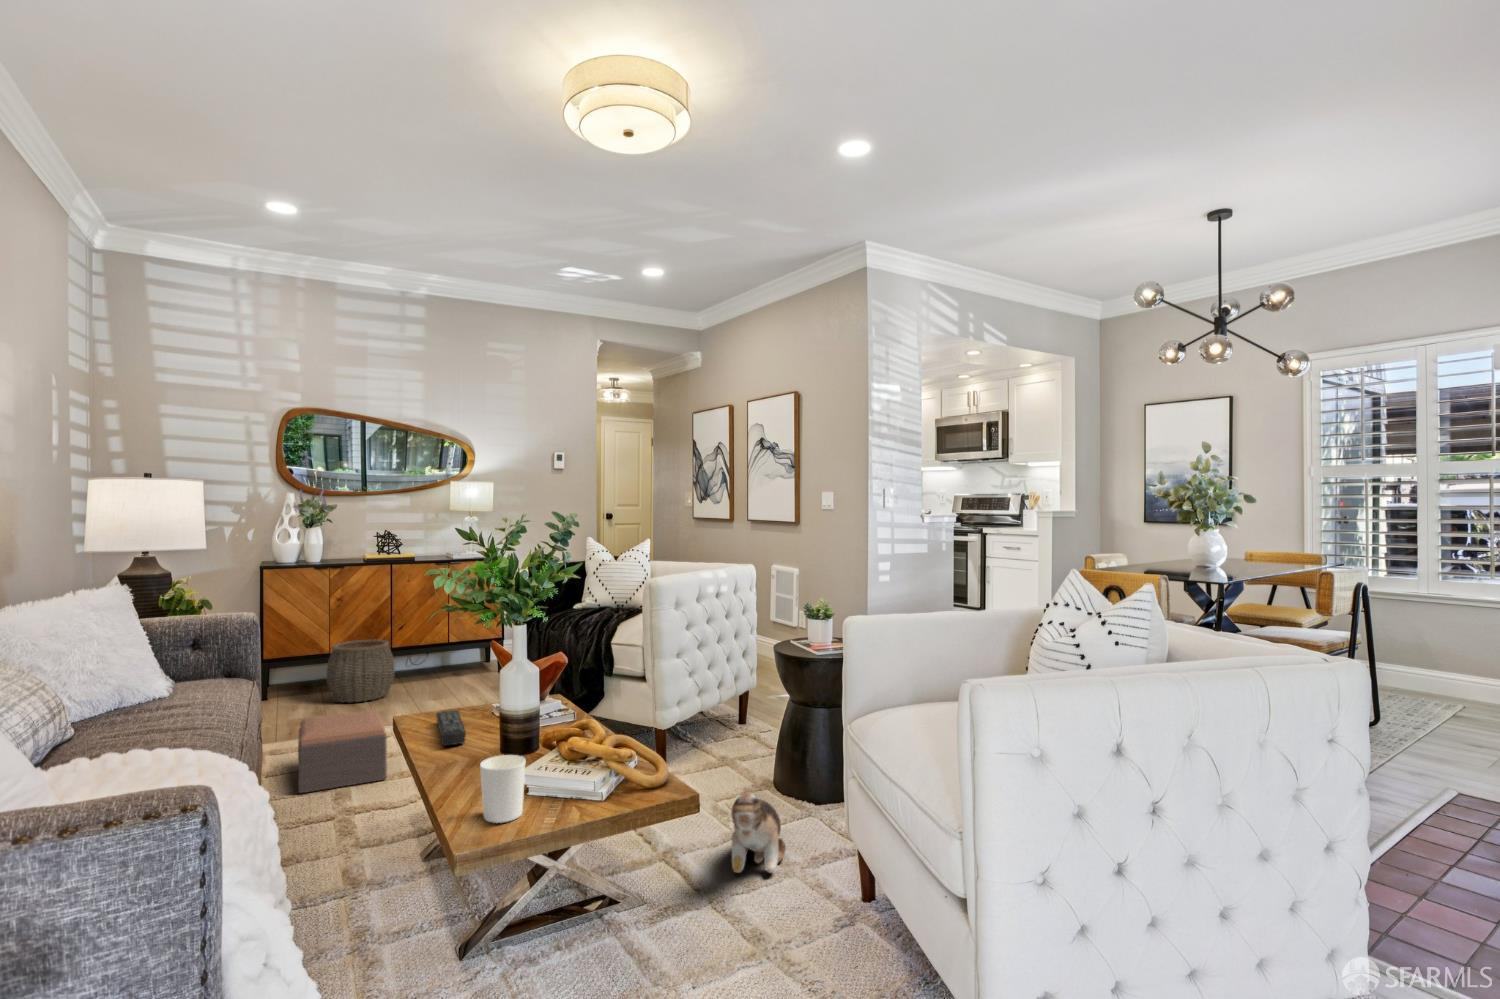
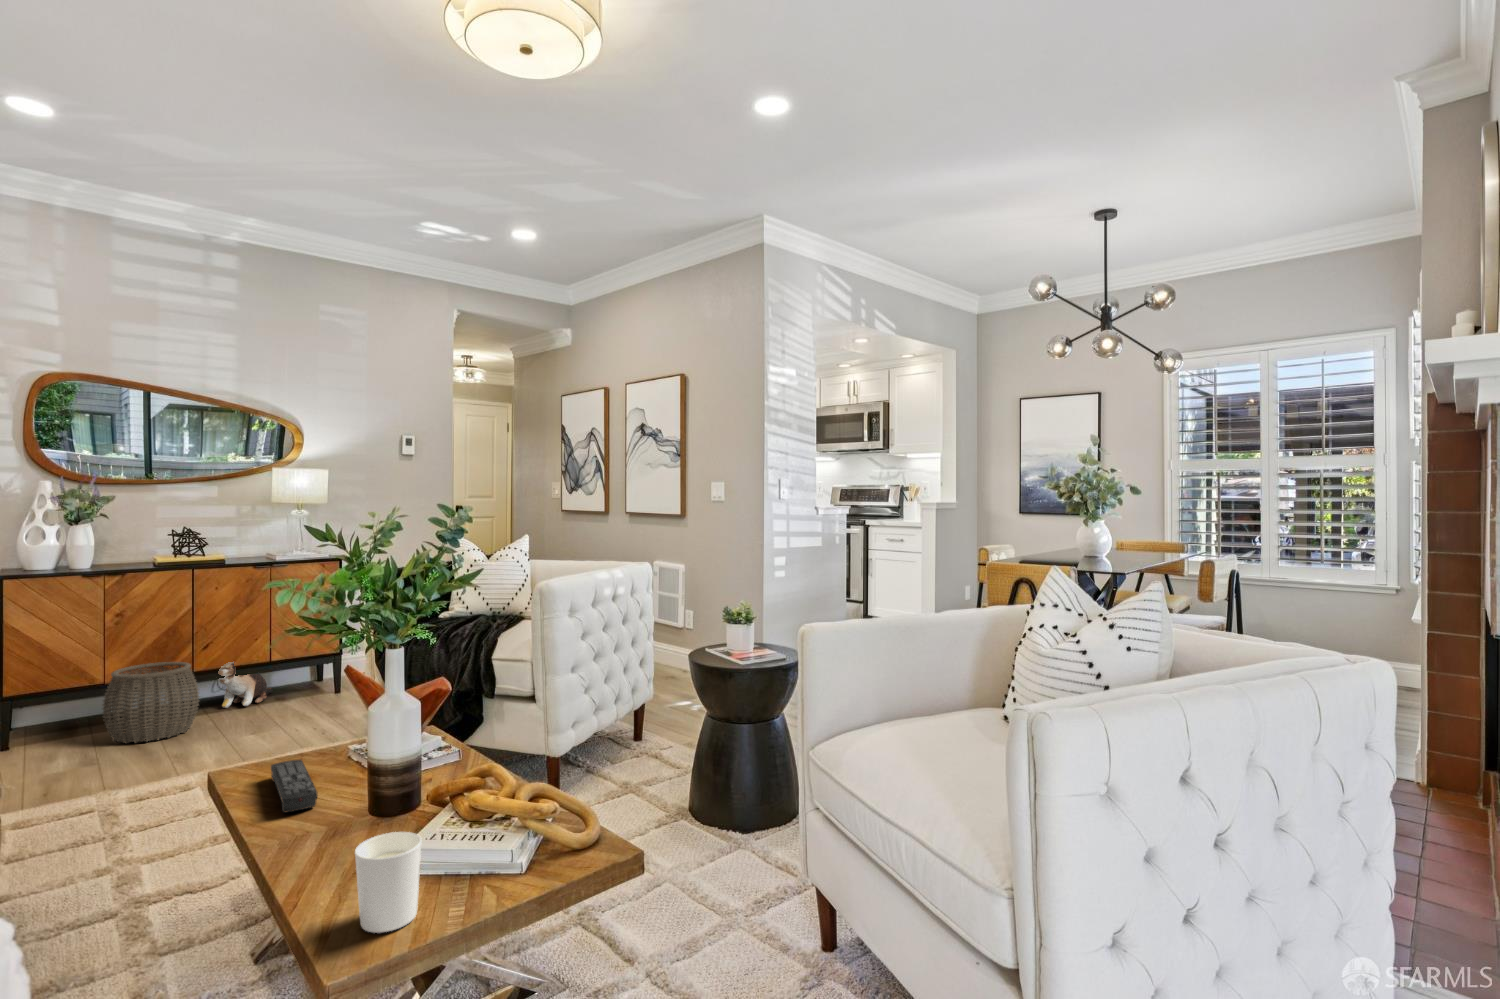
footstool: present [298,710,387,793] -> none [61,756,193,878]
plush toy: present [727,792,786,873] -> present [218,662,273,708]

